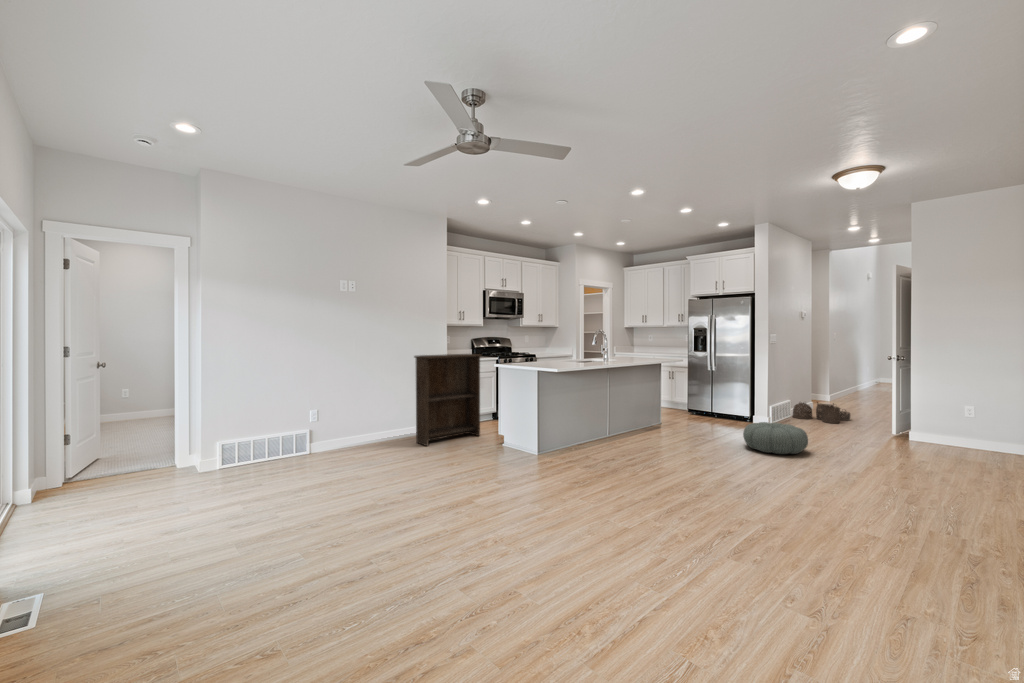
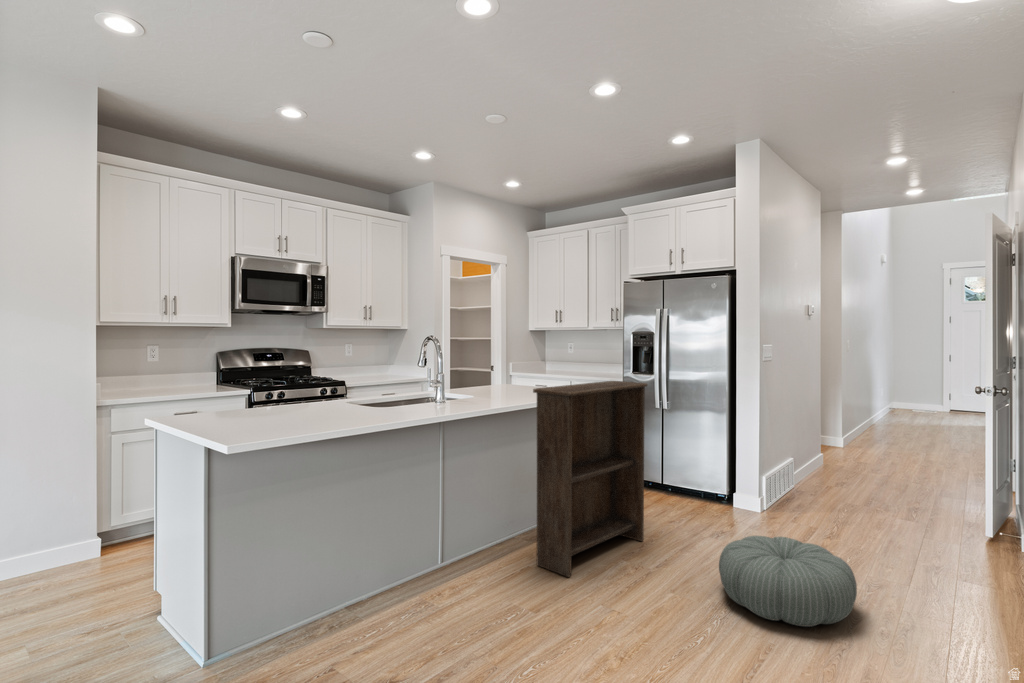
bookshelf: present [414,354,481,446] -> present [533,381,647,577]
woven basket: present [793,402,850,423] -> none [797,461,893,504]

